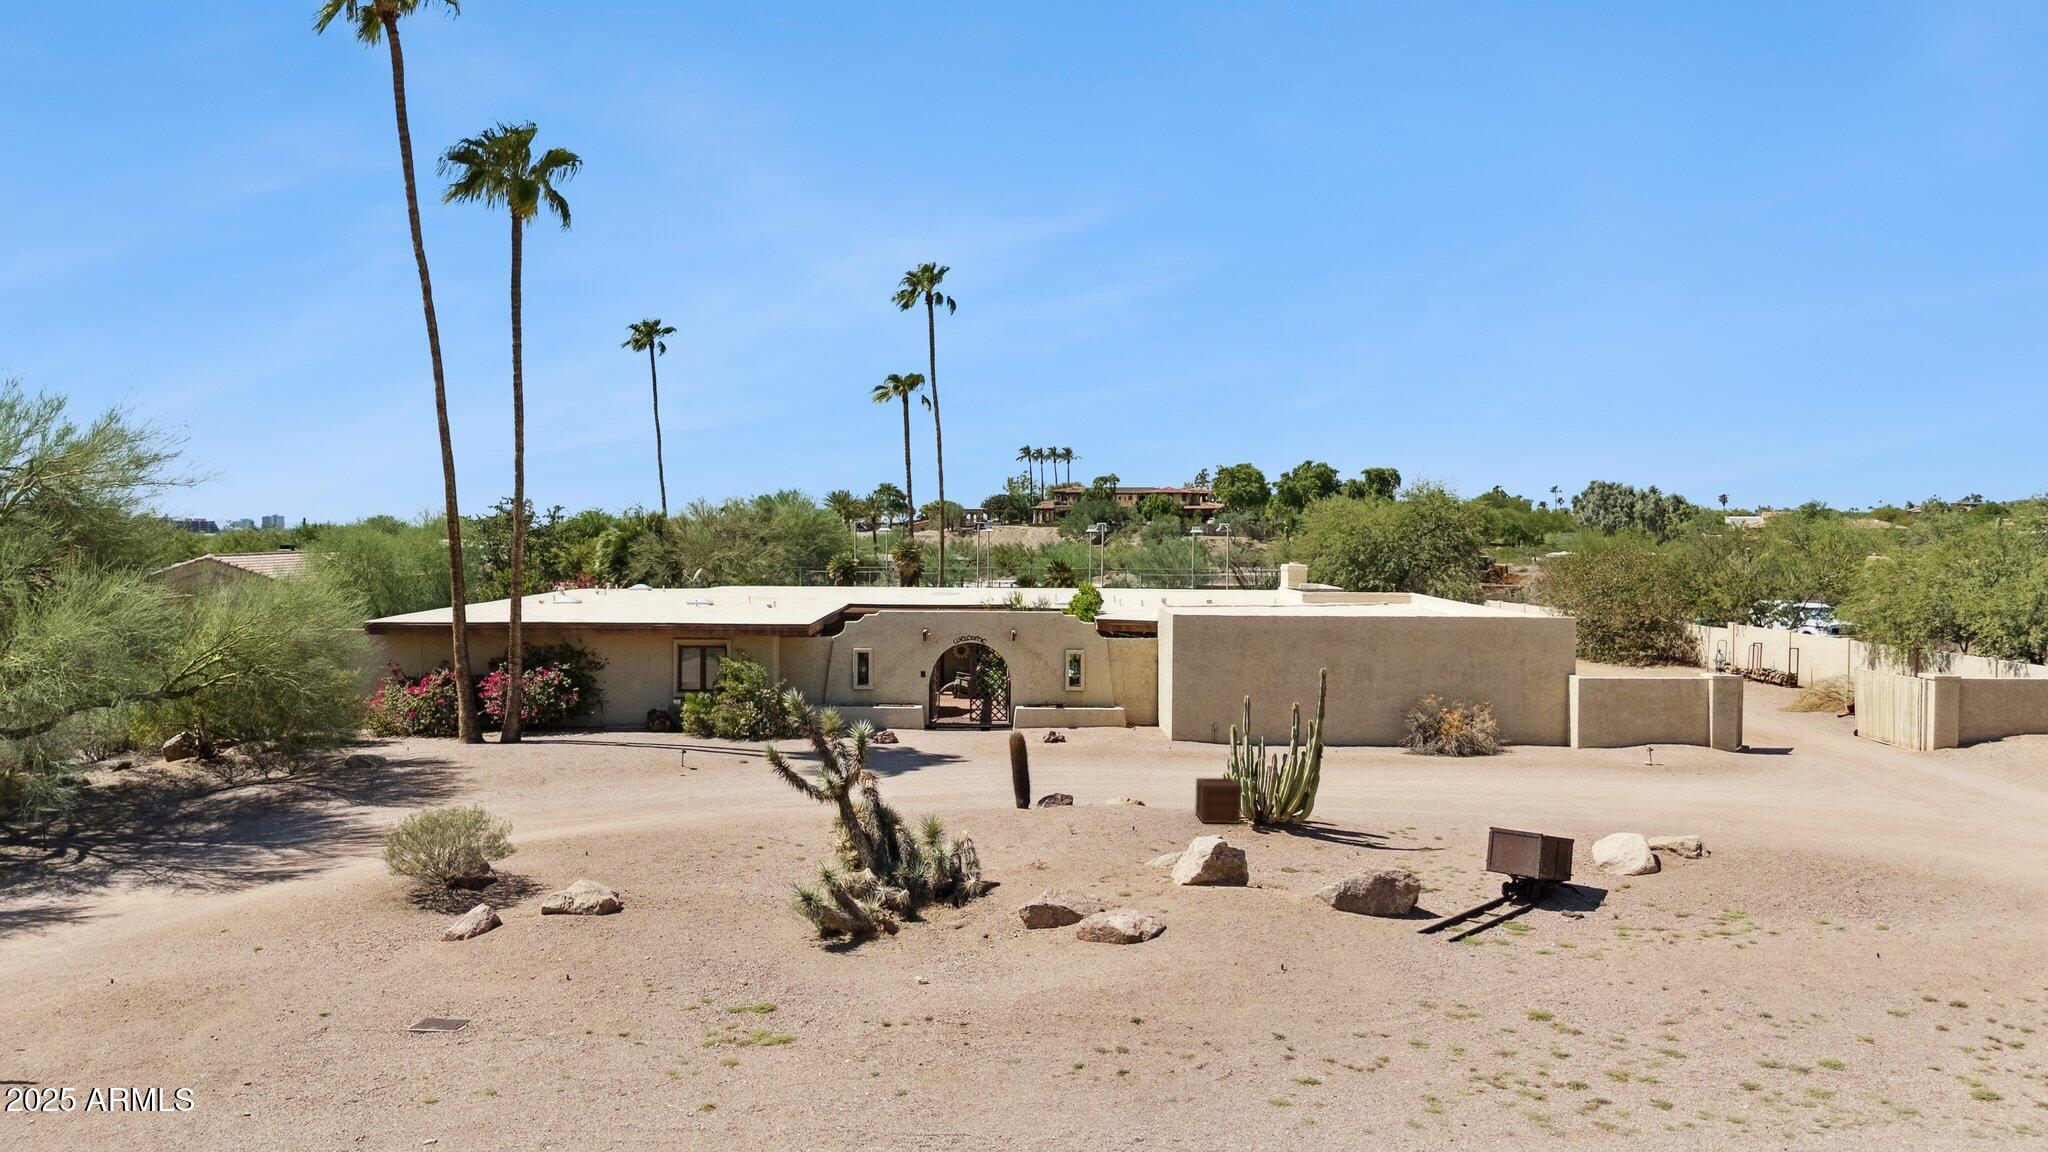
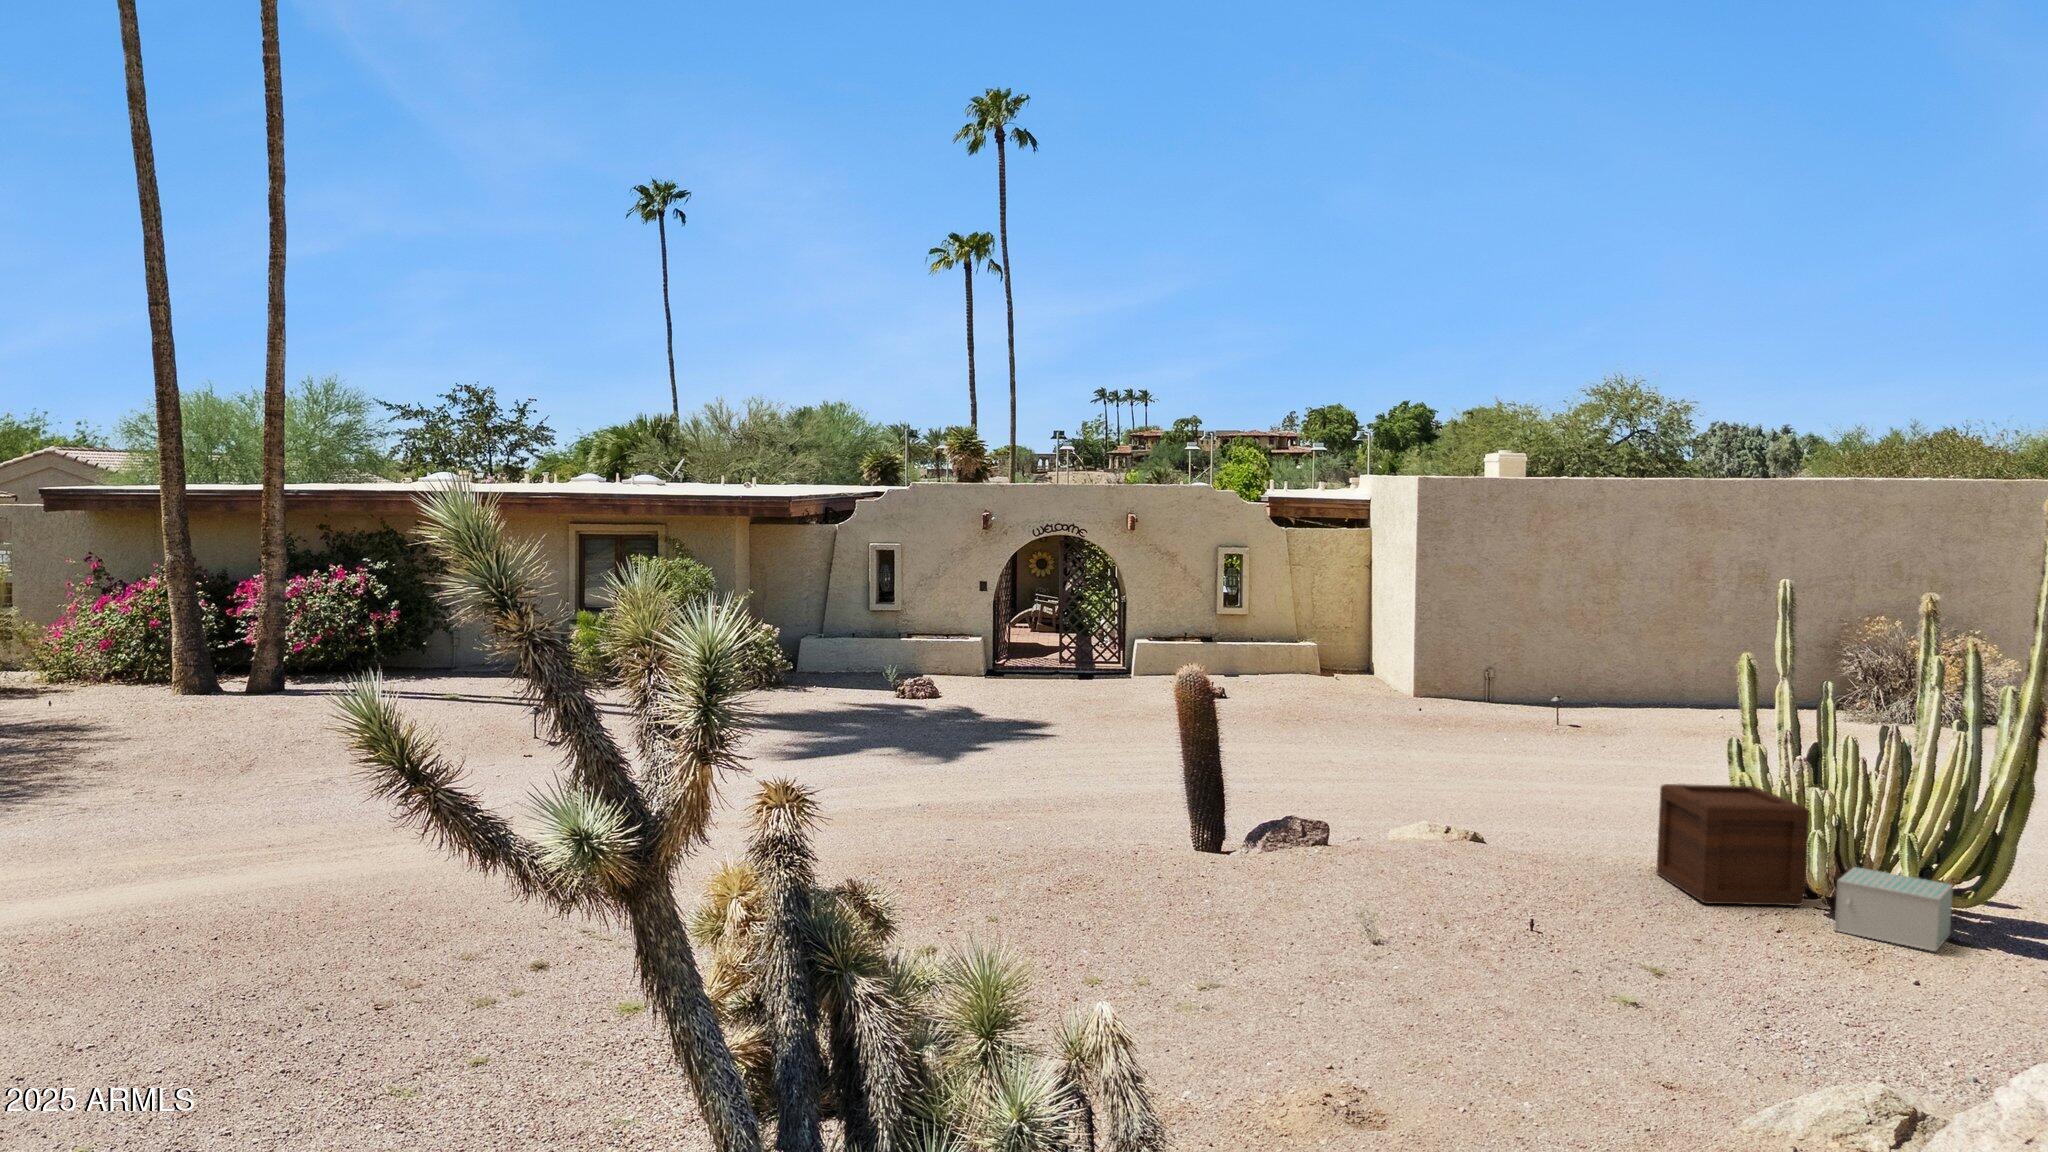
storage box: none [1243,808,1285,836] -> present [1835,867,1953,951]

